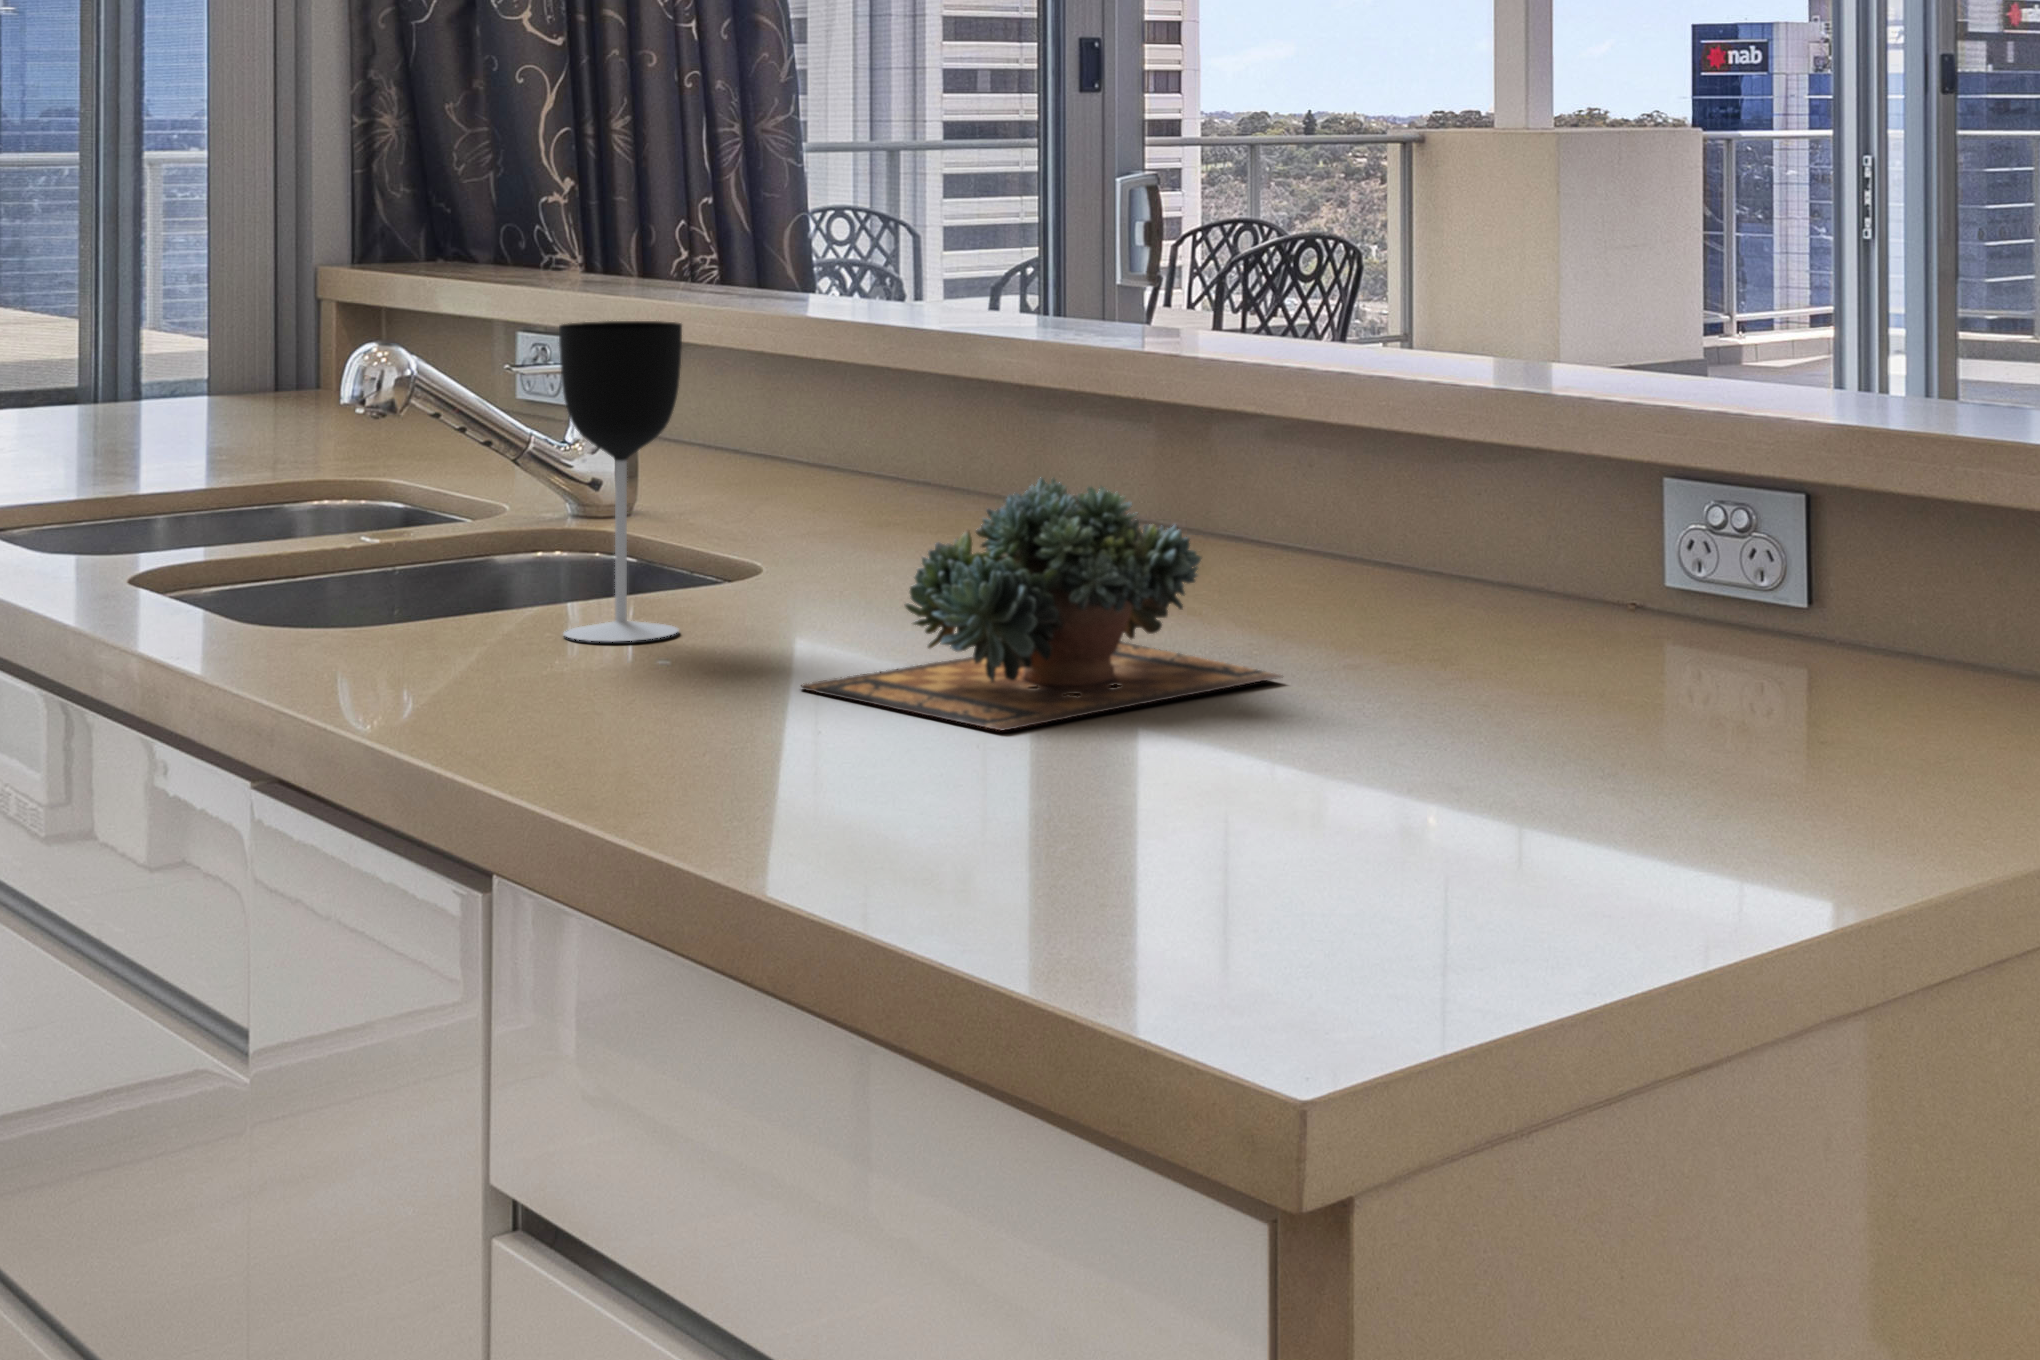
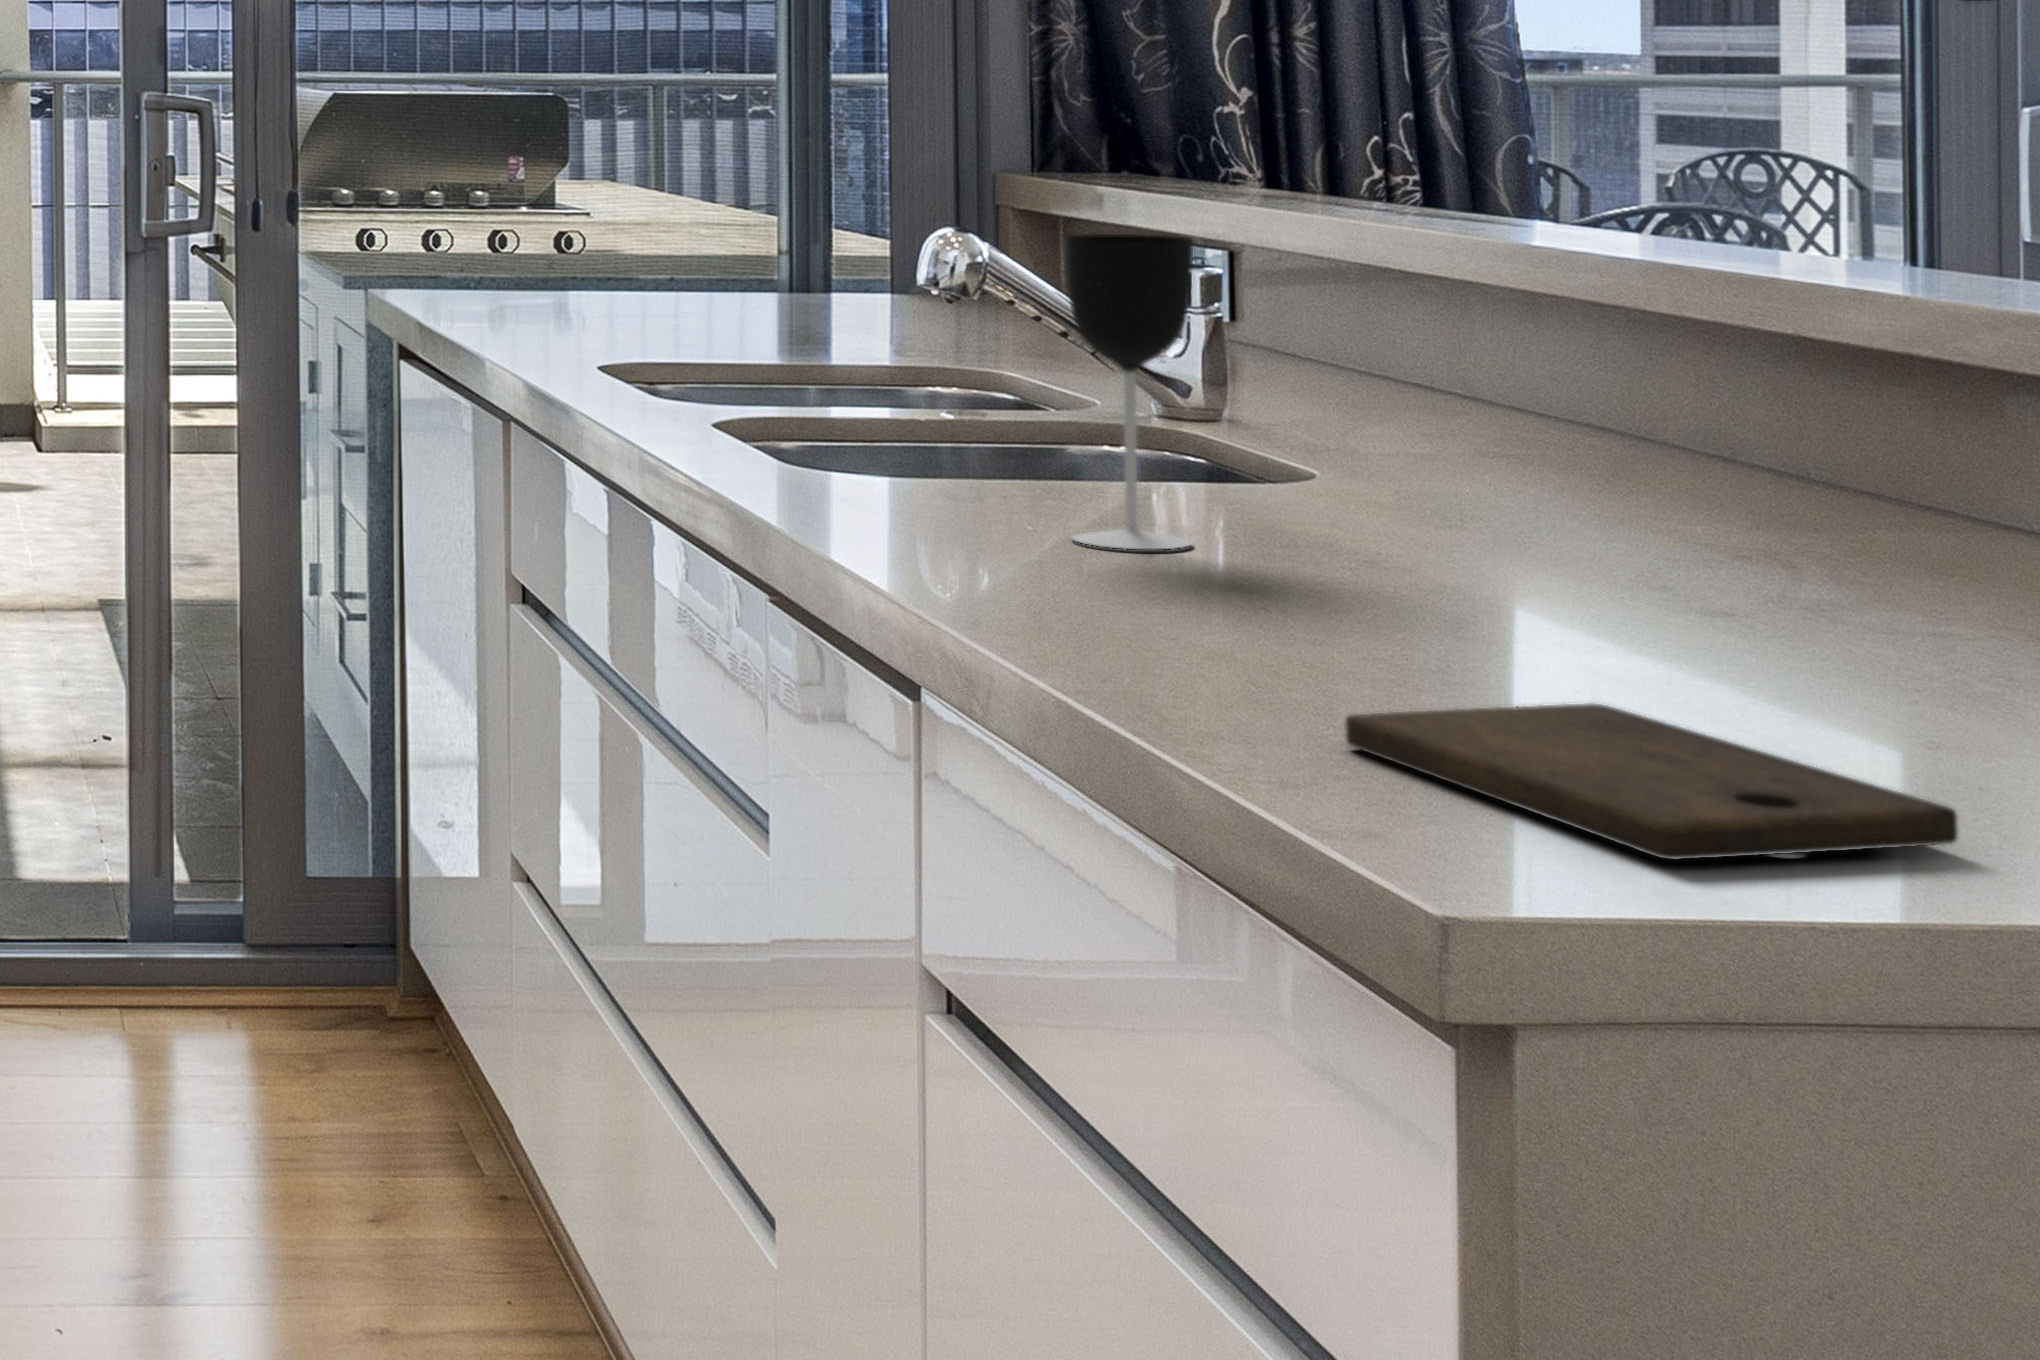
succulent plant: present [801,478,1282,731] -> none [1278,413,1860,669]
cutting board: none [962,753,1493,901] -> present [1345,704,1958,860]

